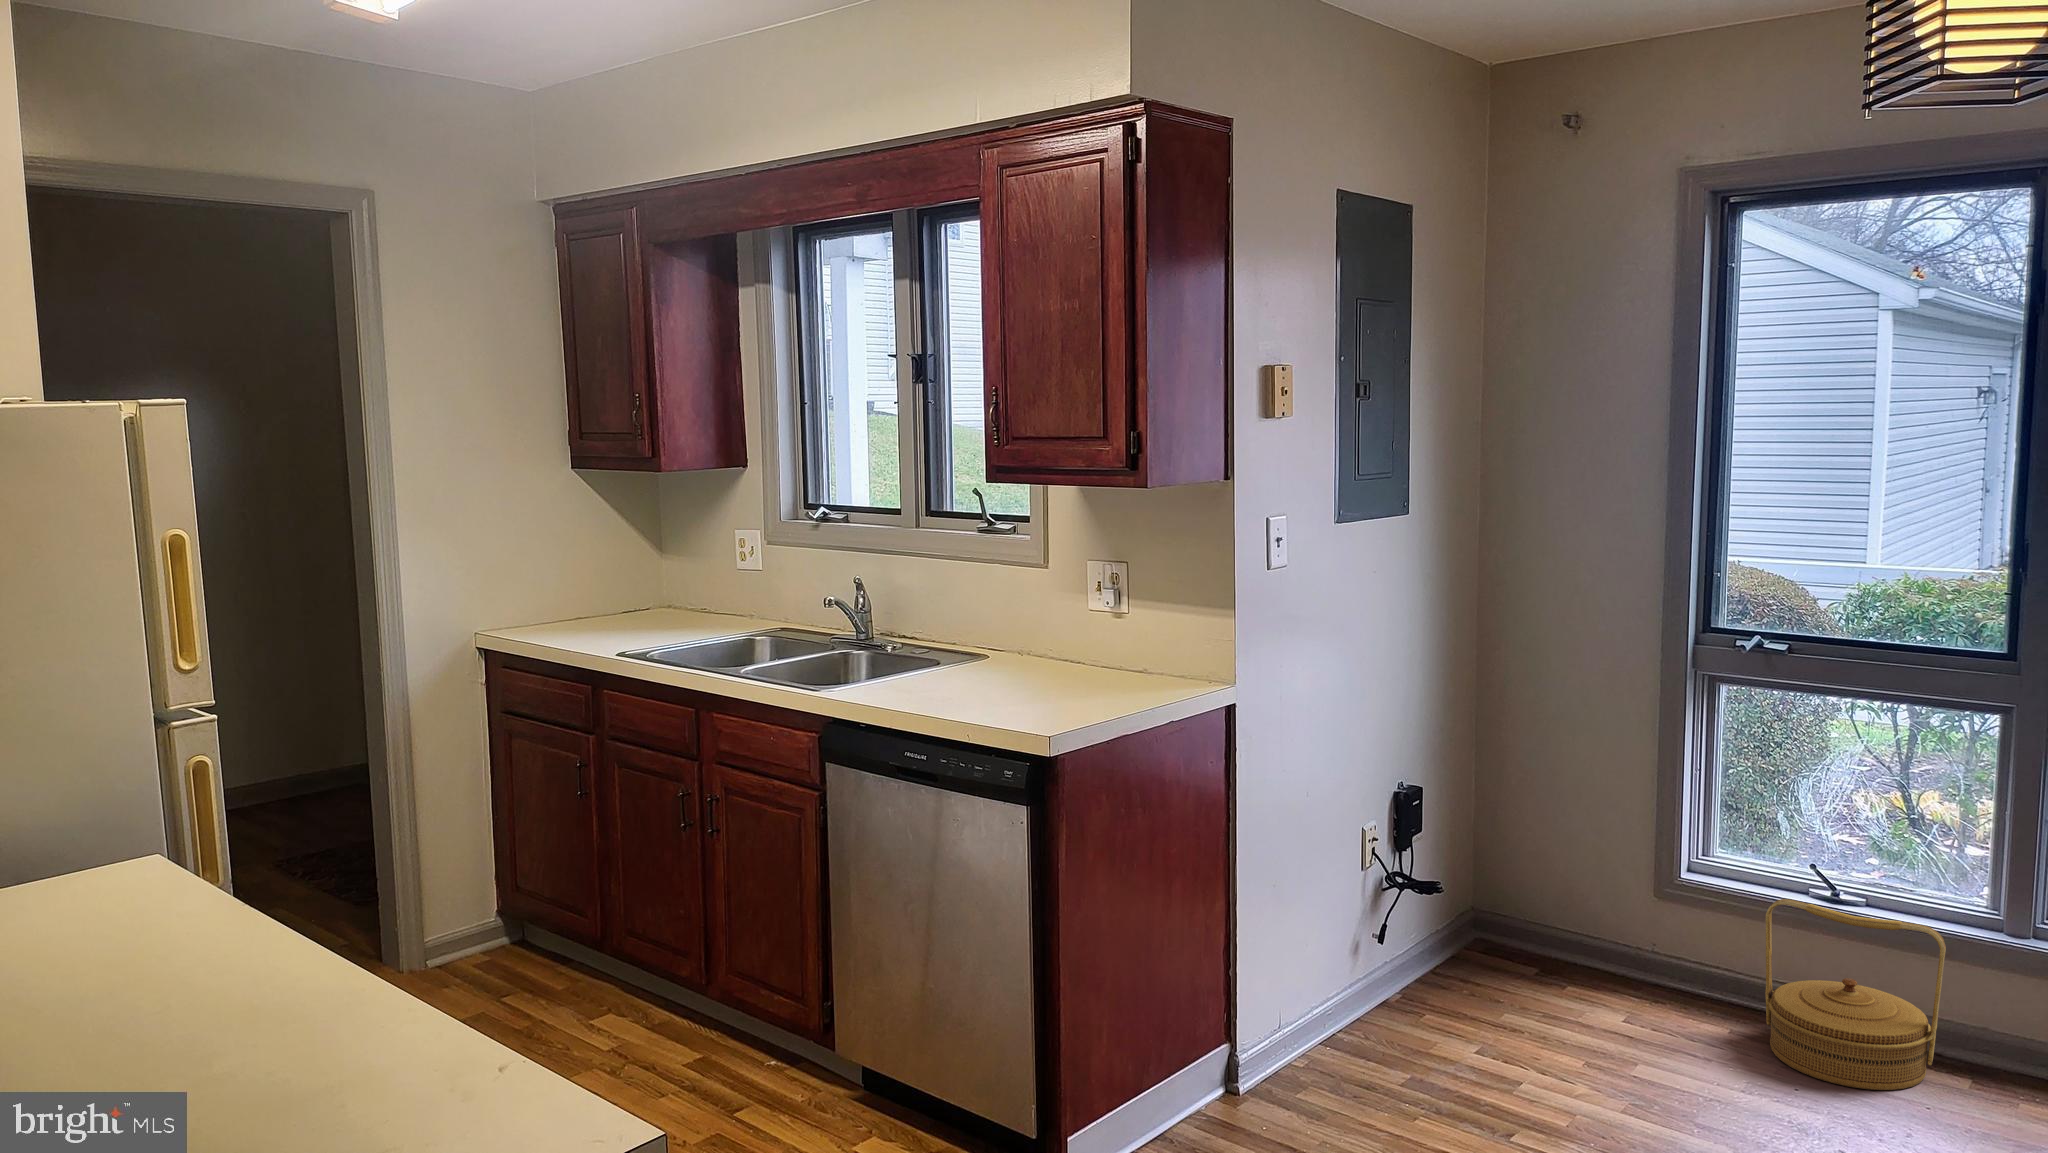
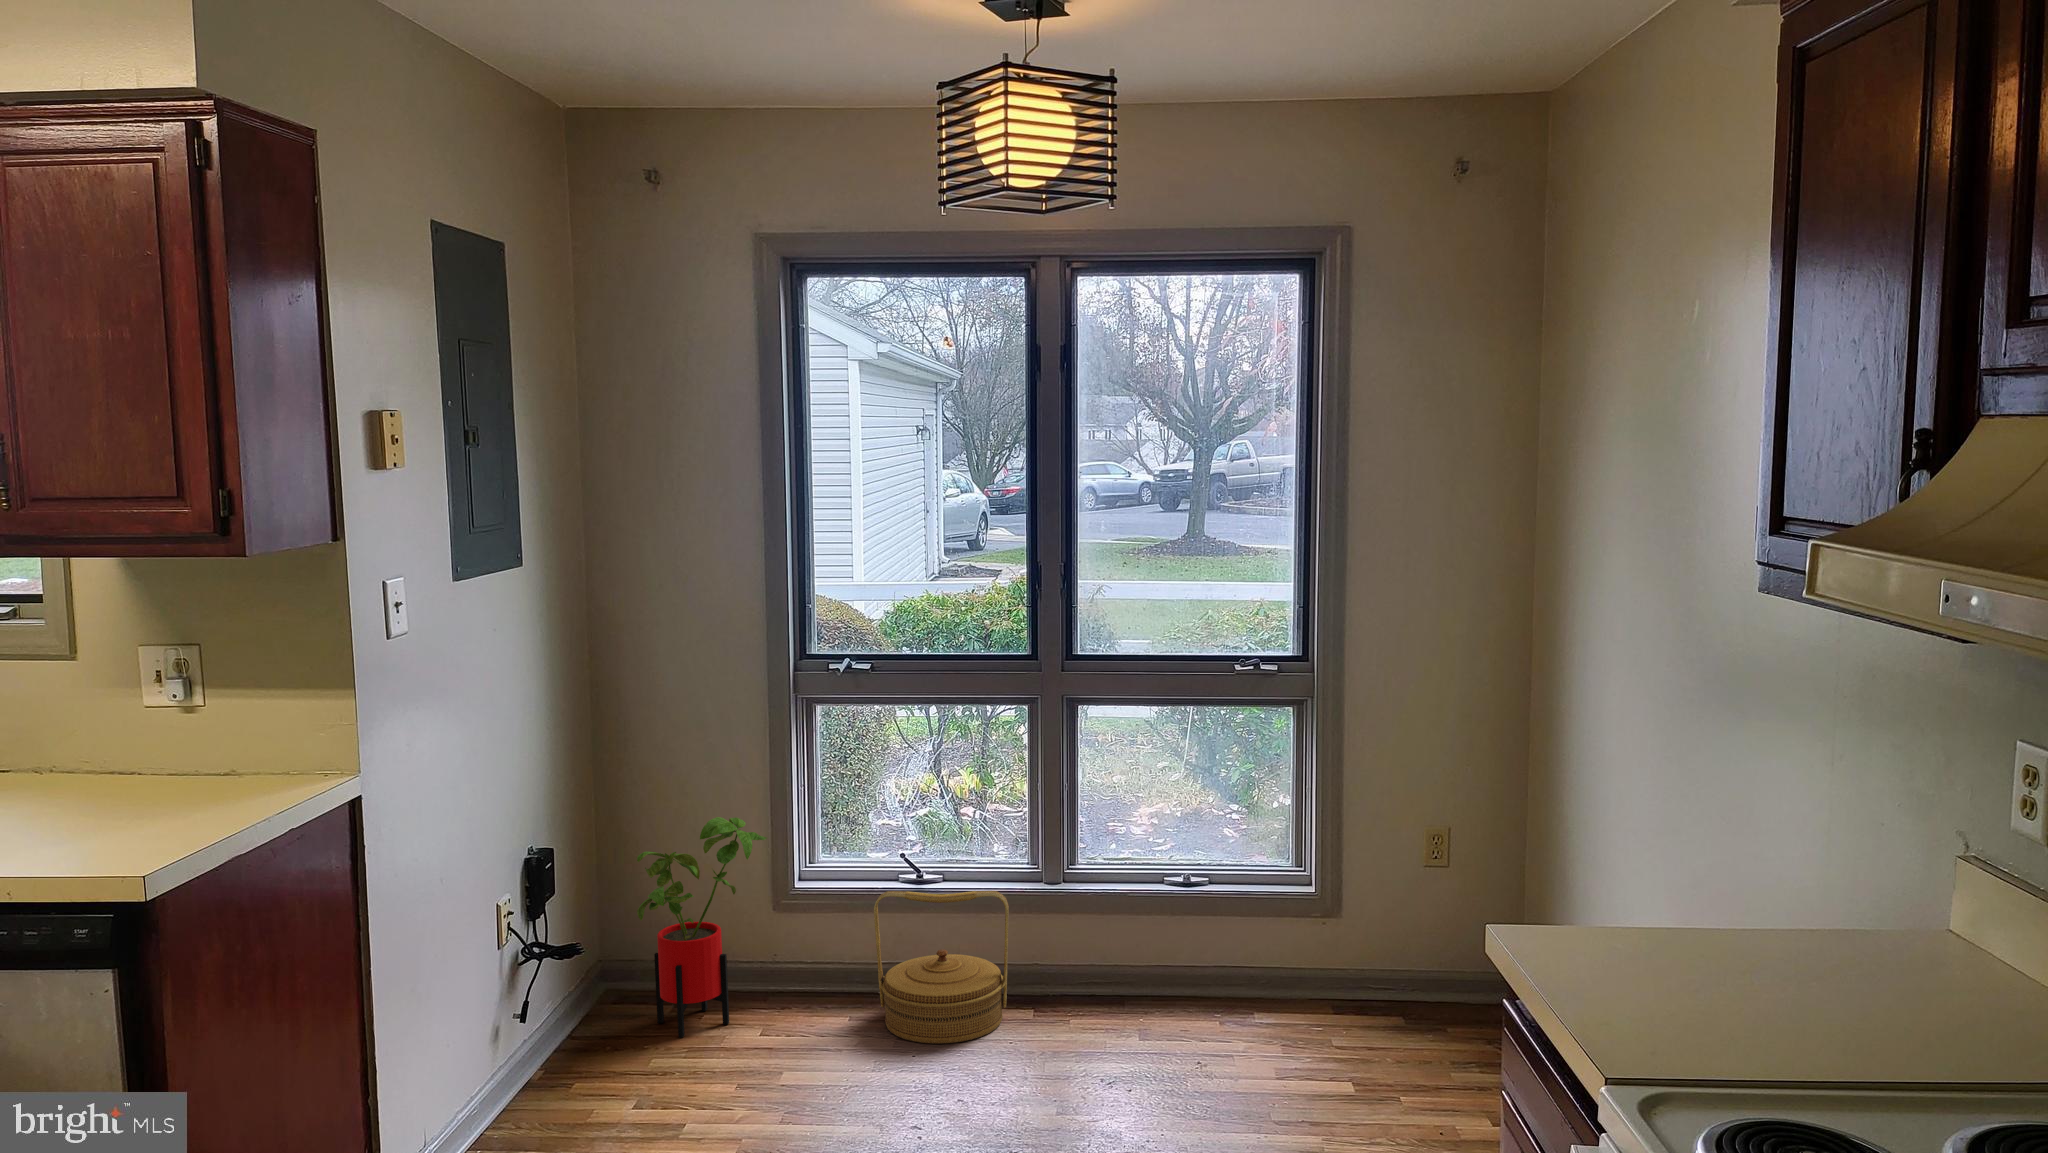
house plant: none [1501,784,1648,999] -> present [637,817,766,1038]

